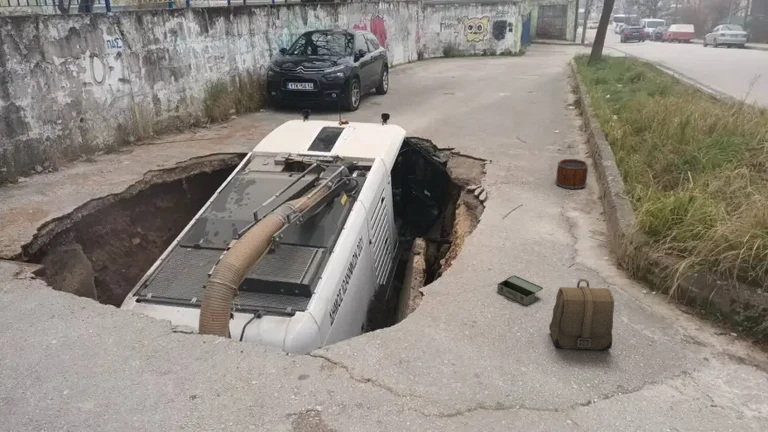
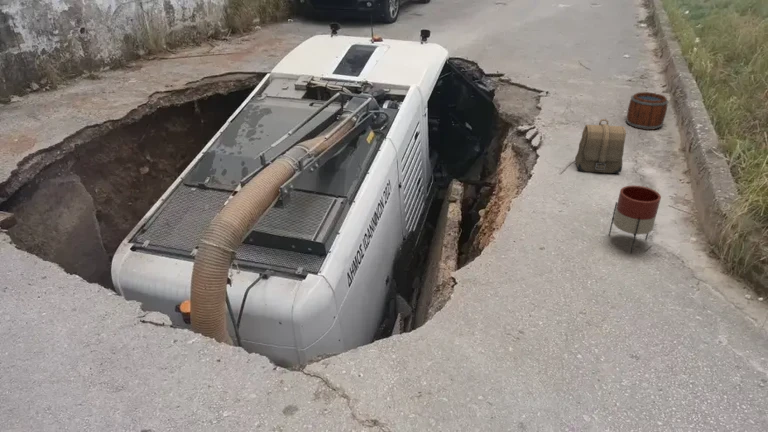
planter: none [542,228,578,282] -> present [609,186,661,253]
toolbox: present [497,276,543,305] -> none [553,243,612,284]
backpack: present [549,279,614,350] -> present [575,119,626,173]

